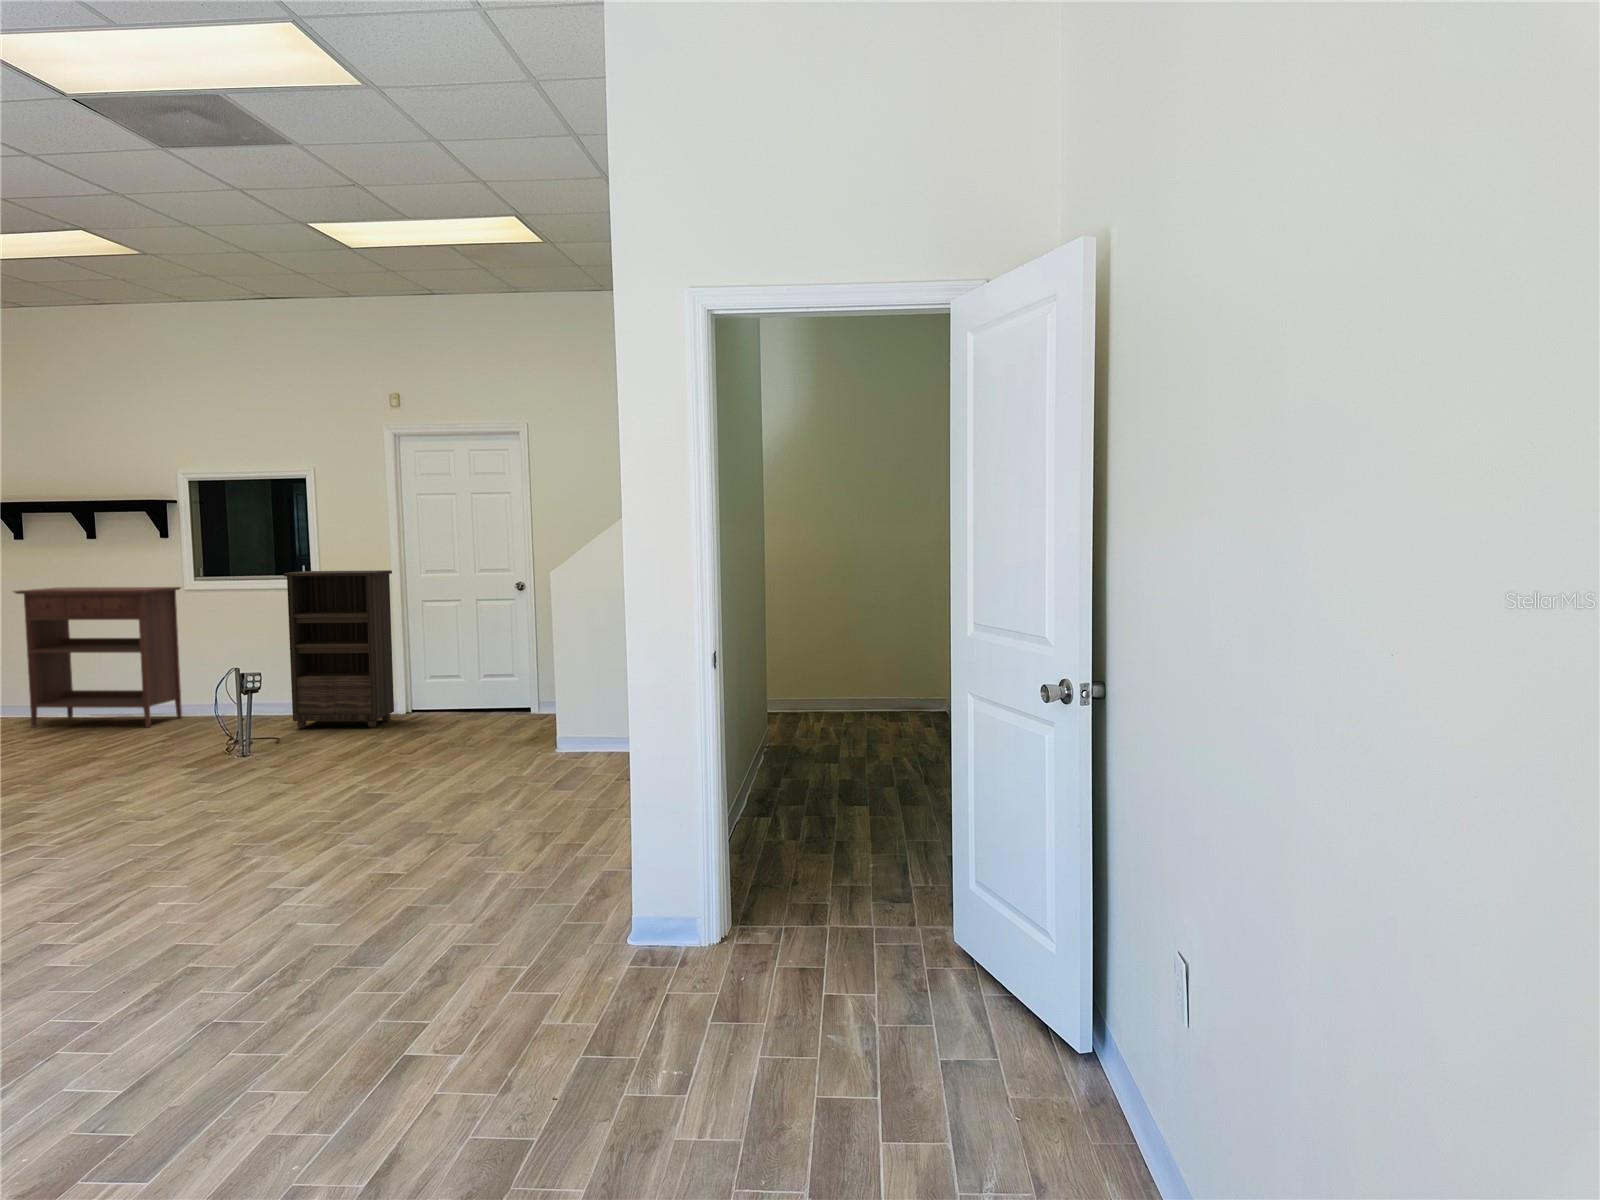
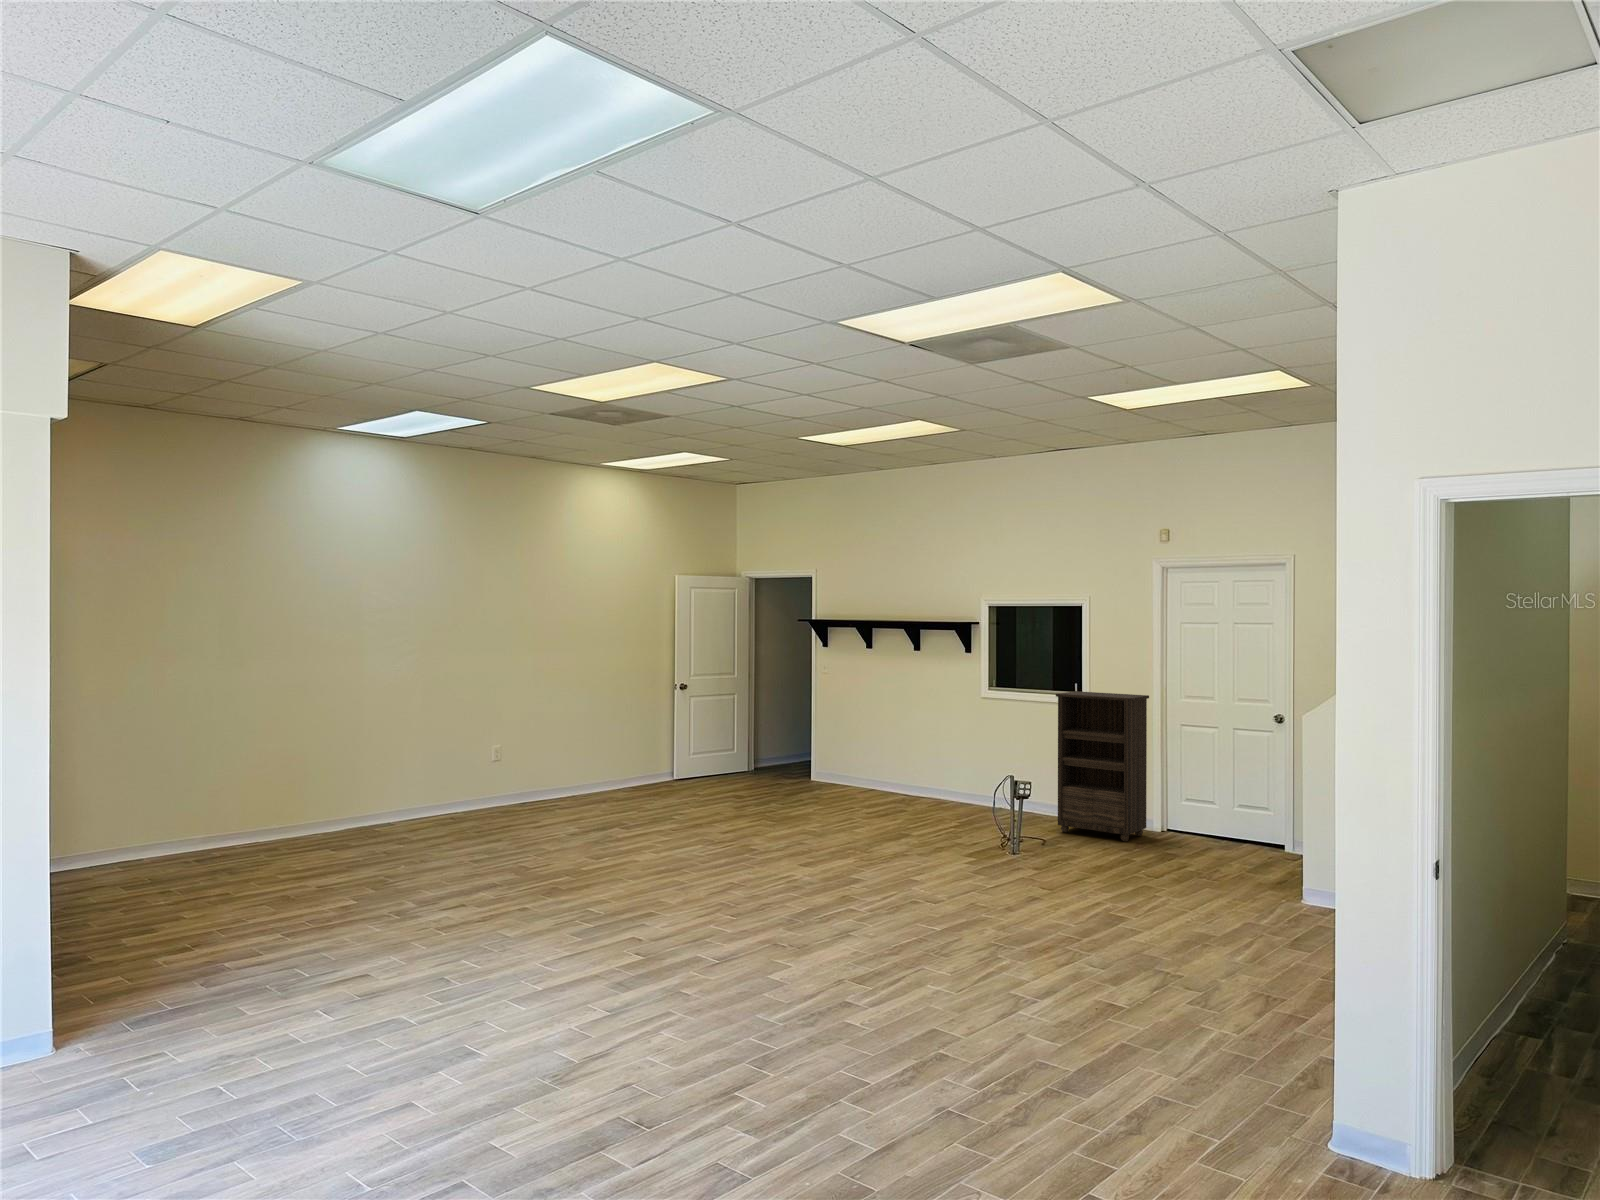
console table: present [14,587,182,728] -> none [865,691,979,813]

